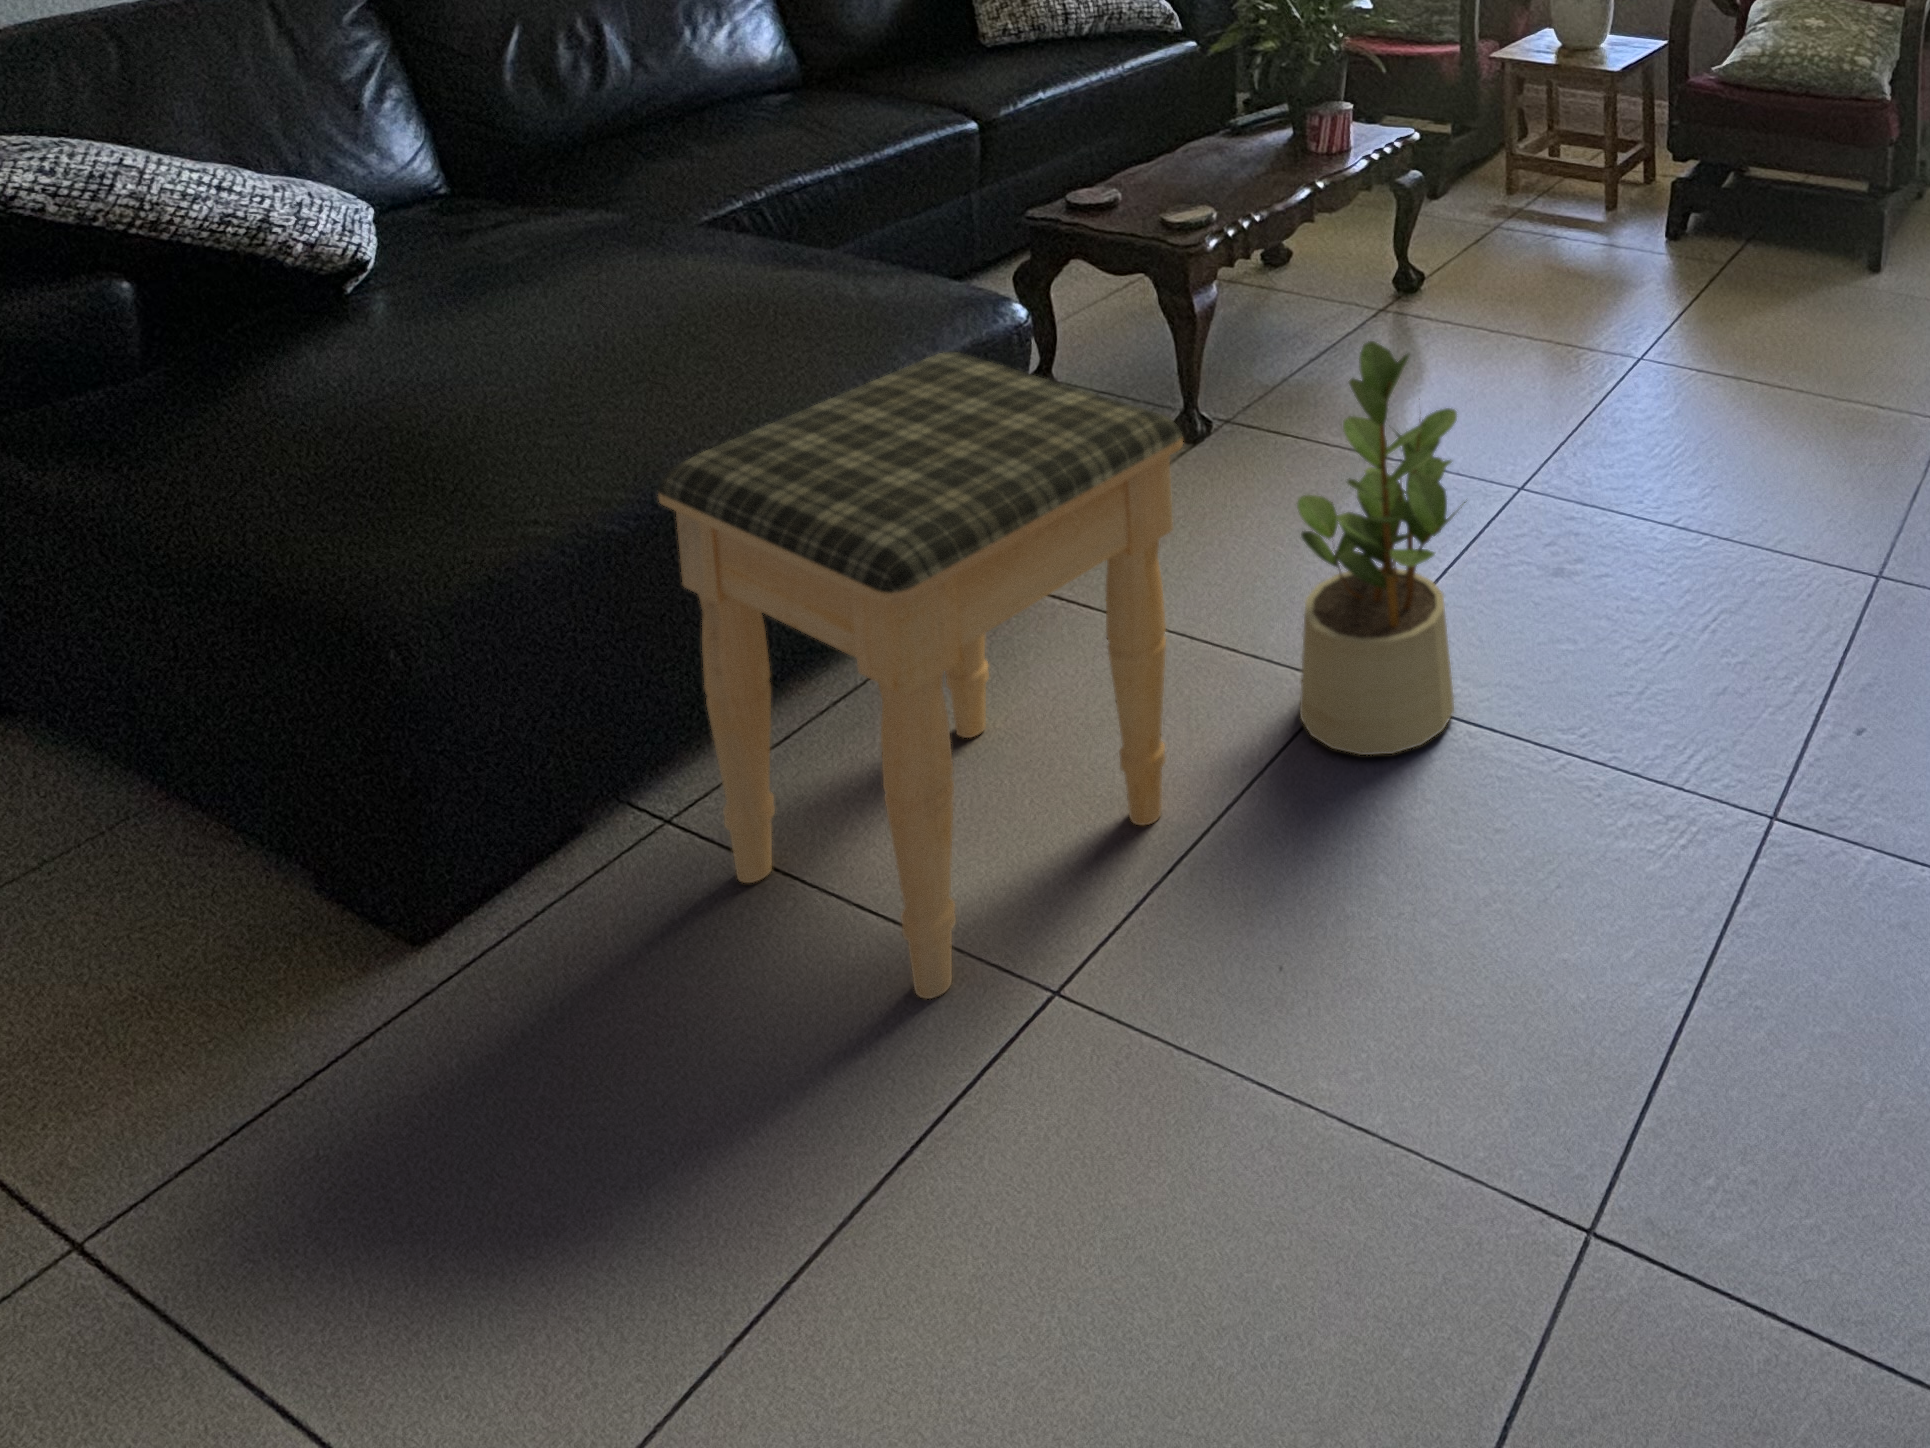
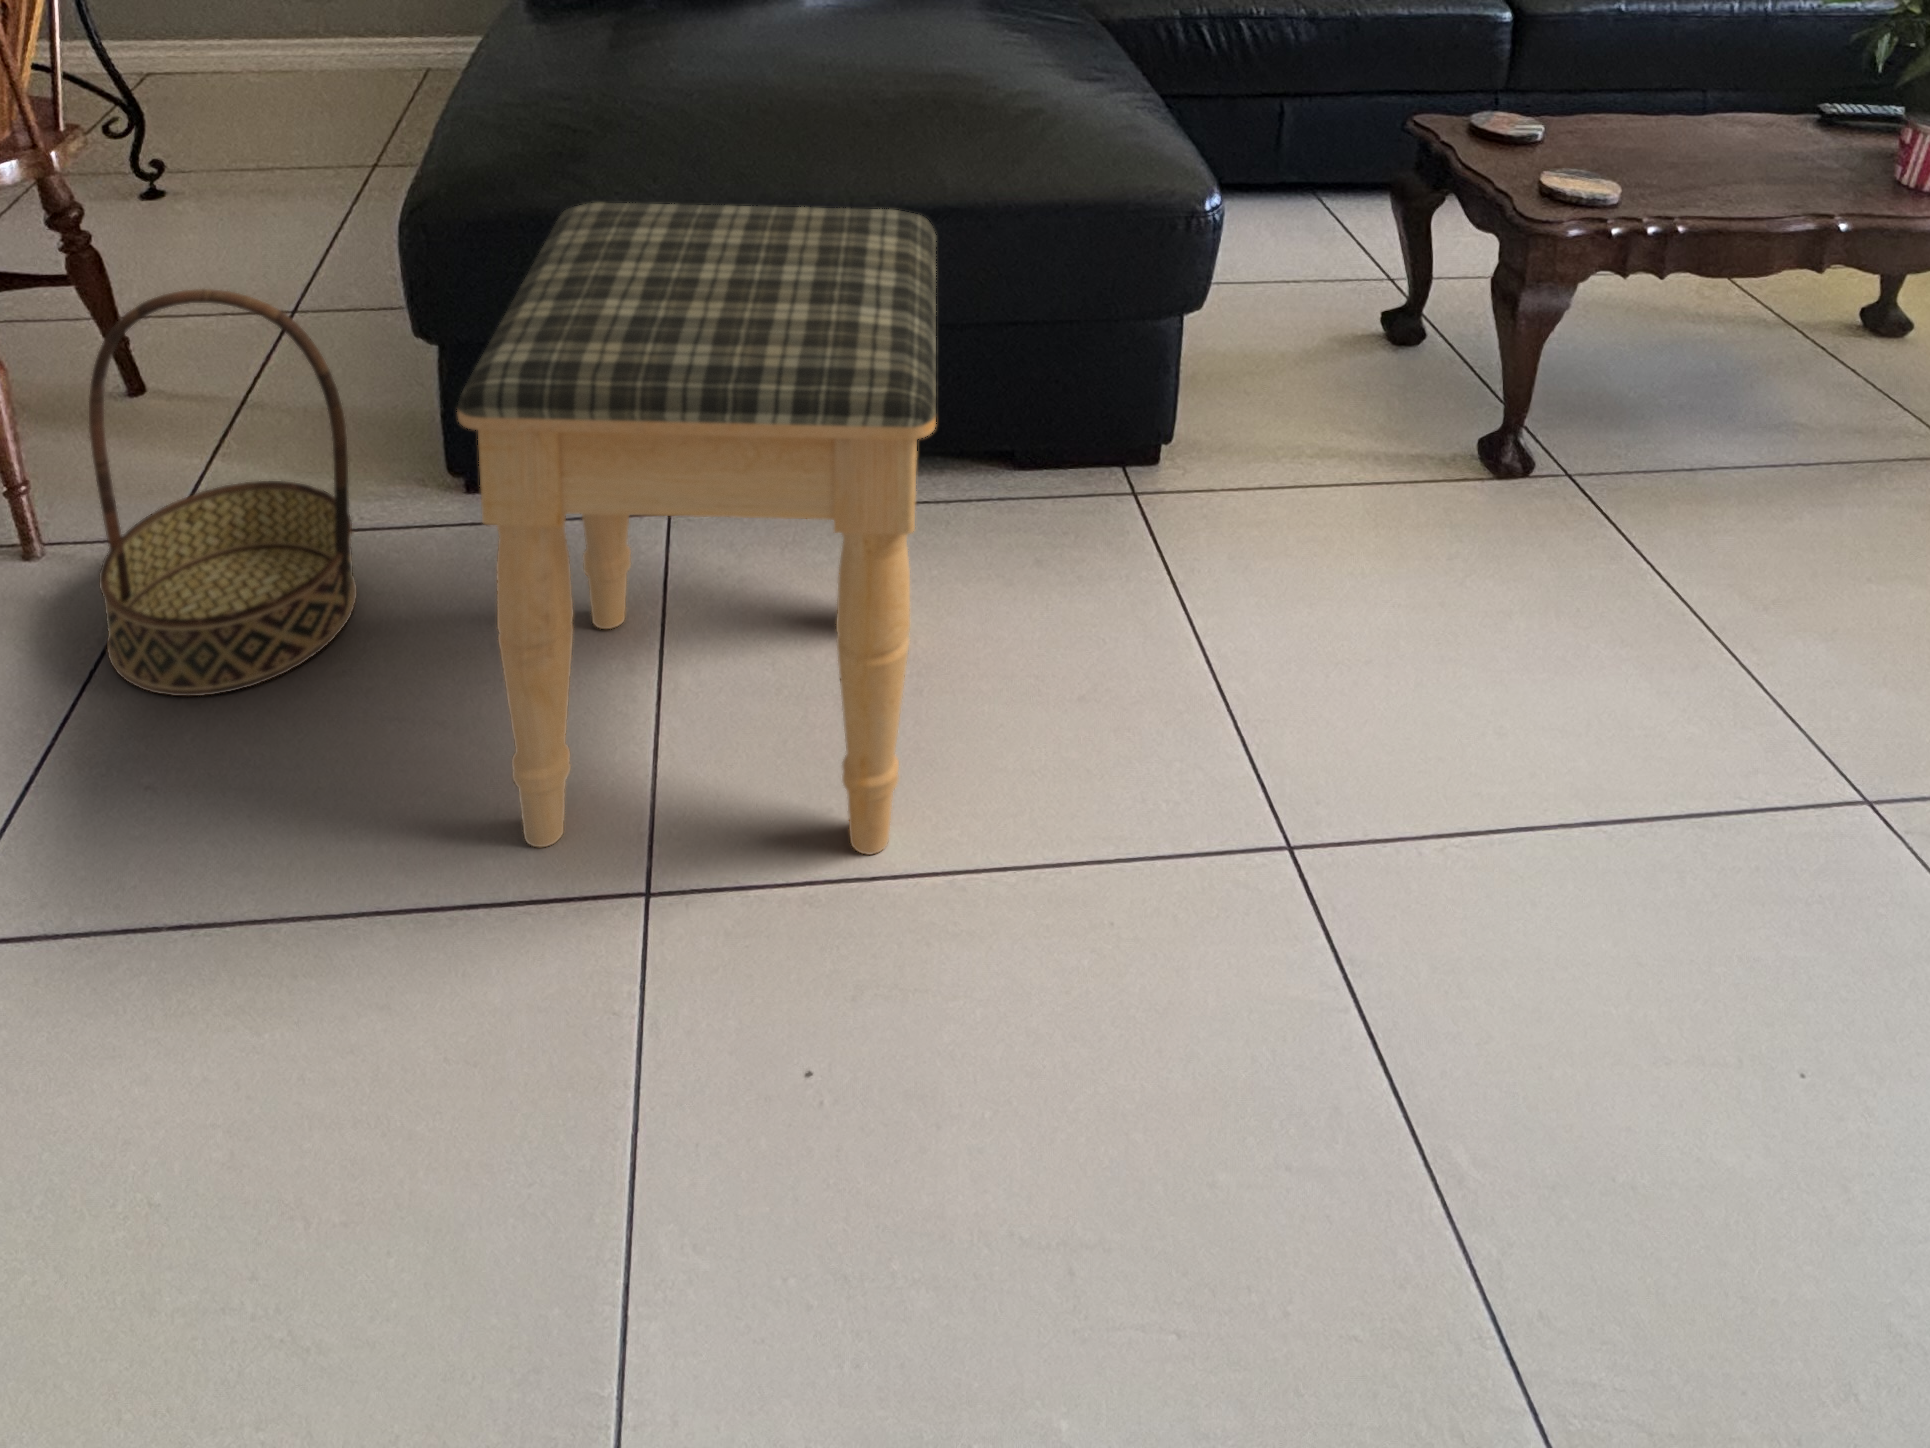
potted plant: present [1297,341,1466,755] -> none [1097,439,1444,1046]
basket: none [133,723,512,1277] -> present [89,289,357,696]

